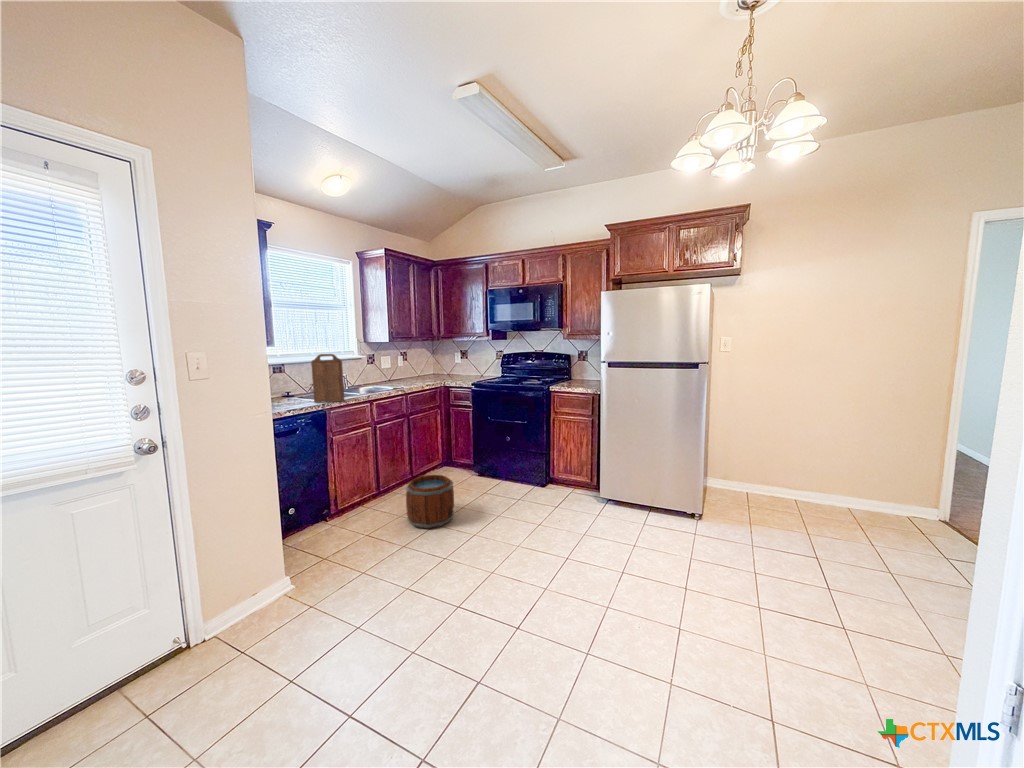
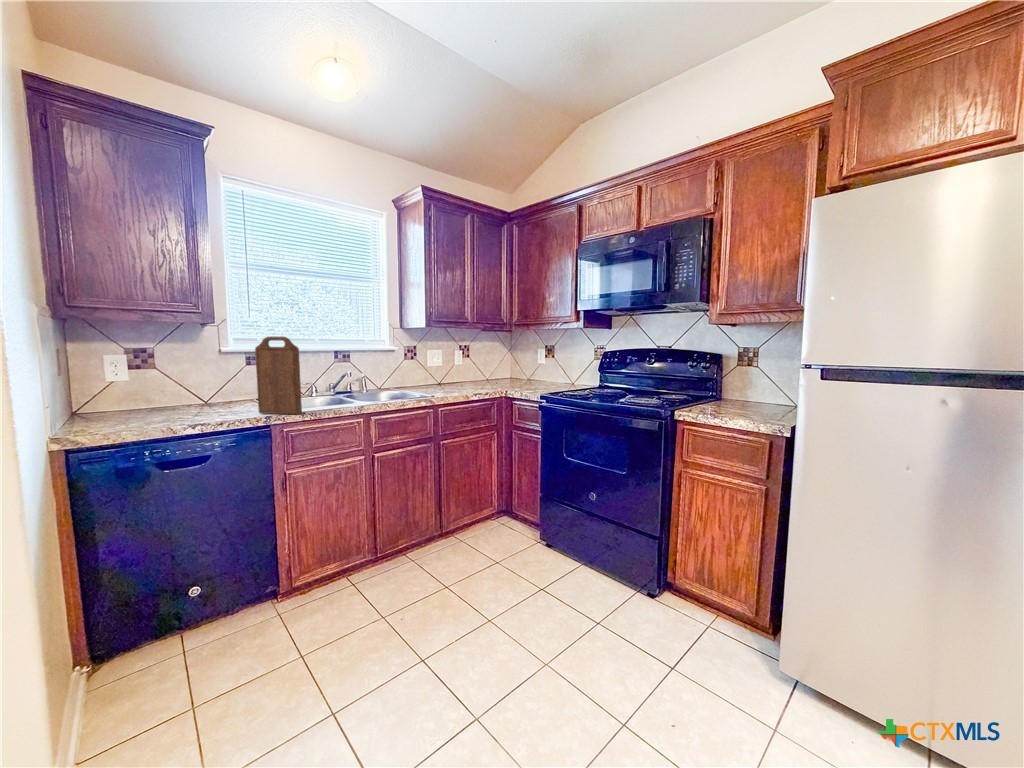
bucket: present [406,475,454,529] -> none [368,556,456,670]

